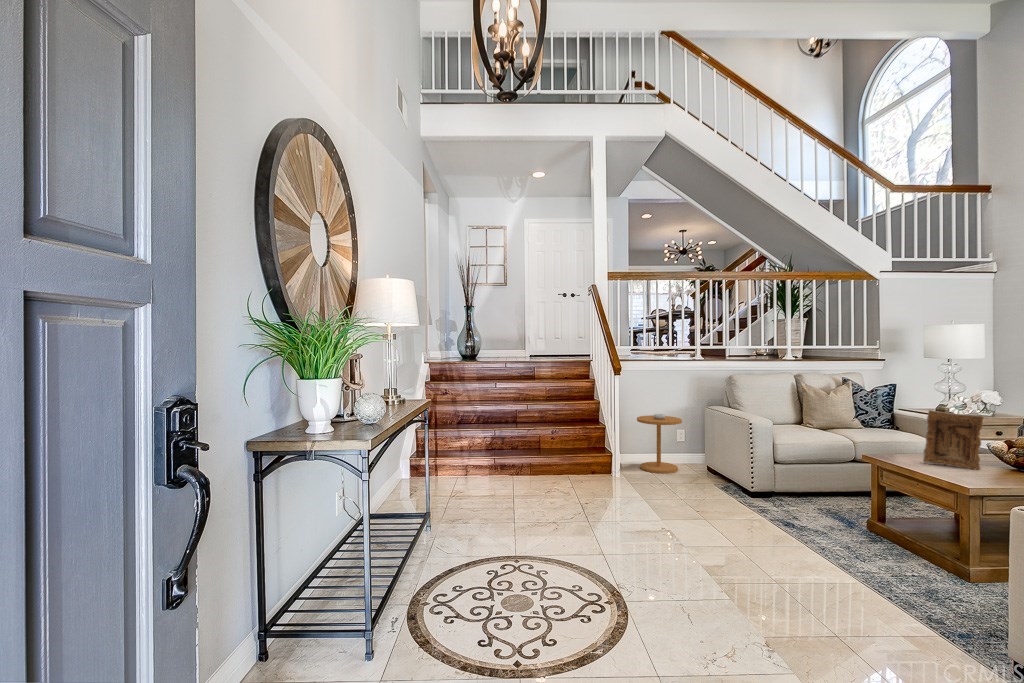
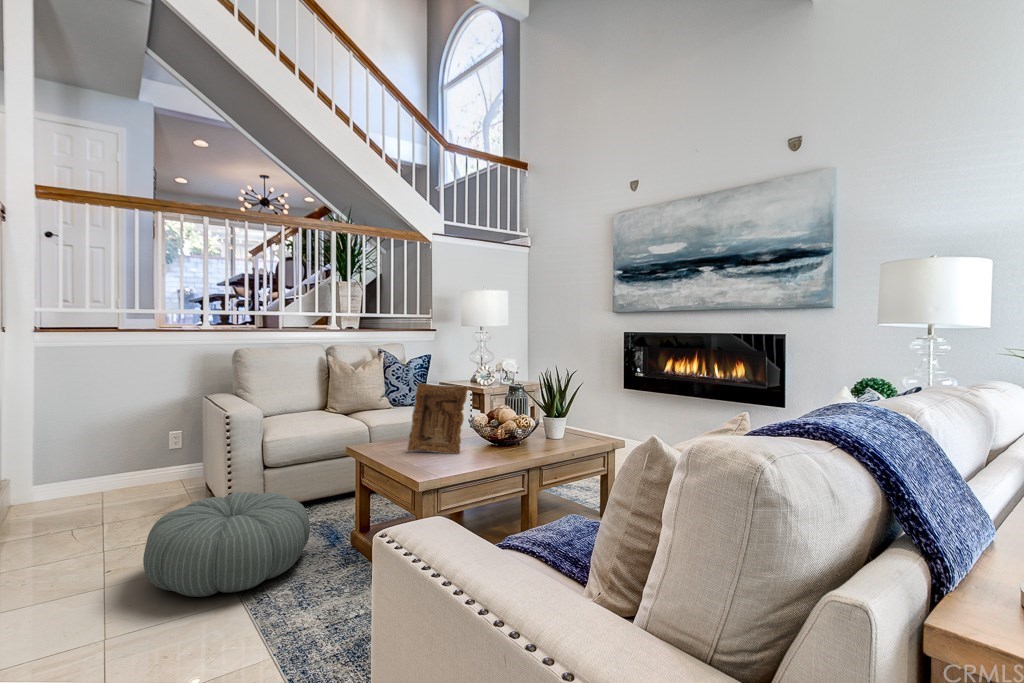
side table: present [637,414,682,473] -> none [70,410,156,506]
pouf: none [732,476,839,537] -> present [143,492,310,597]

